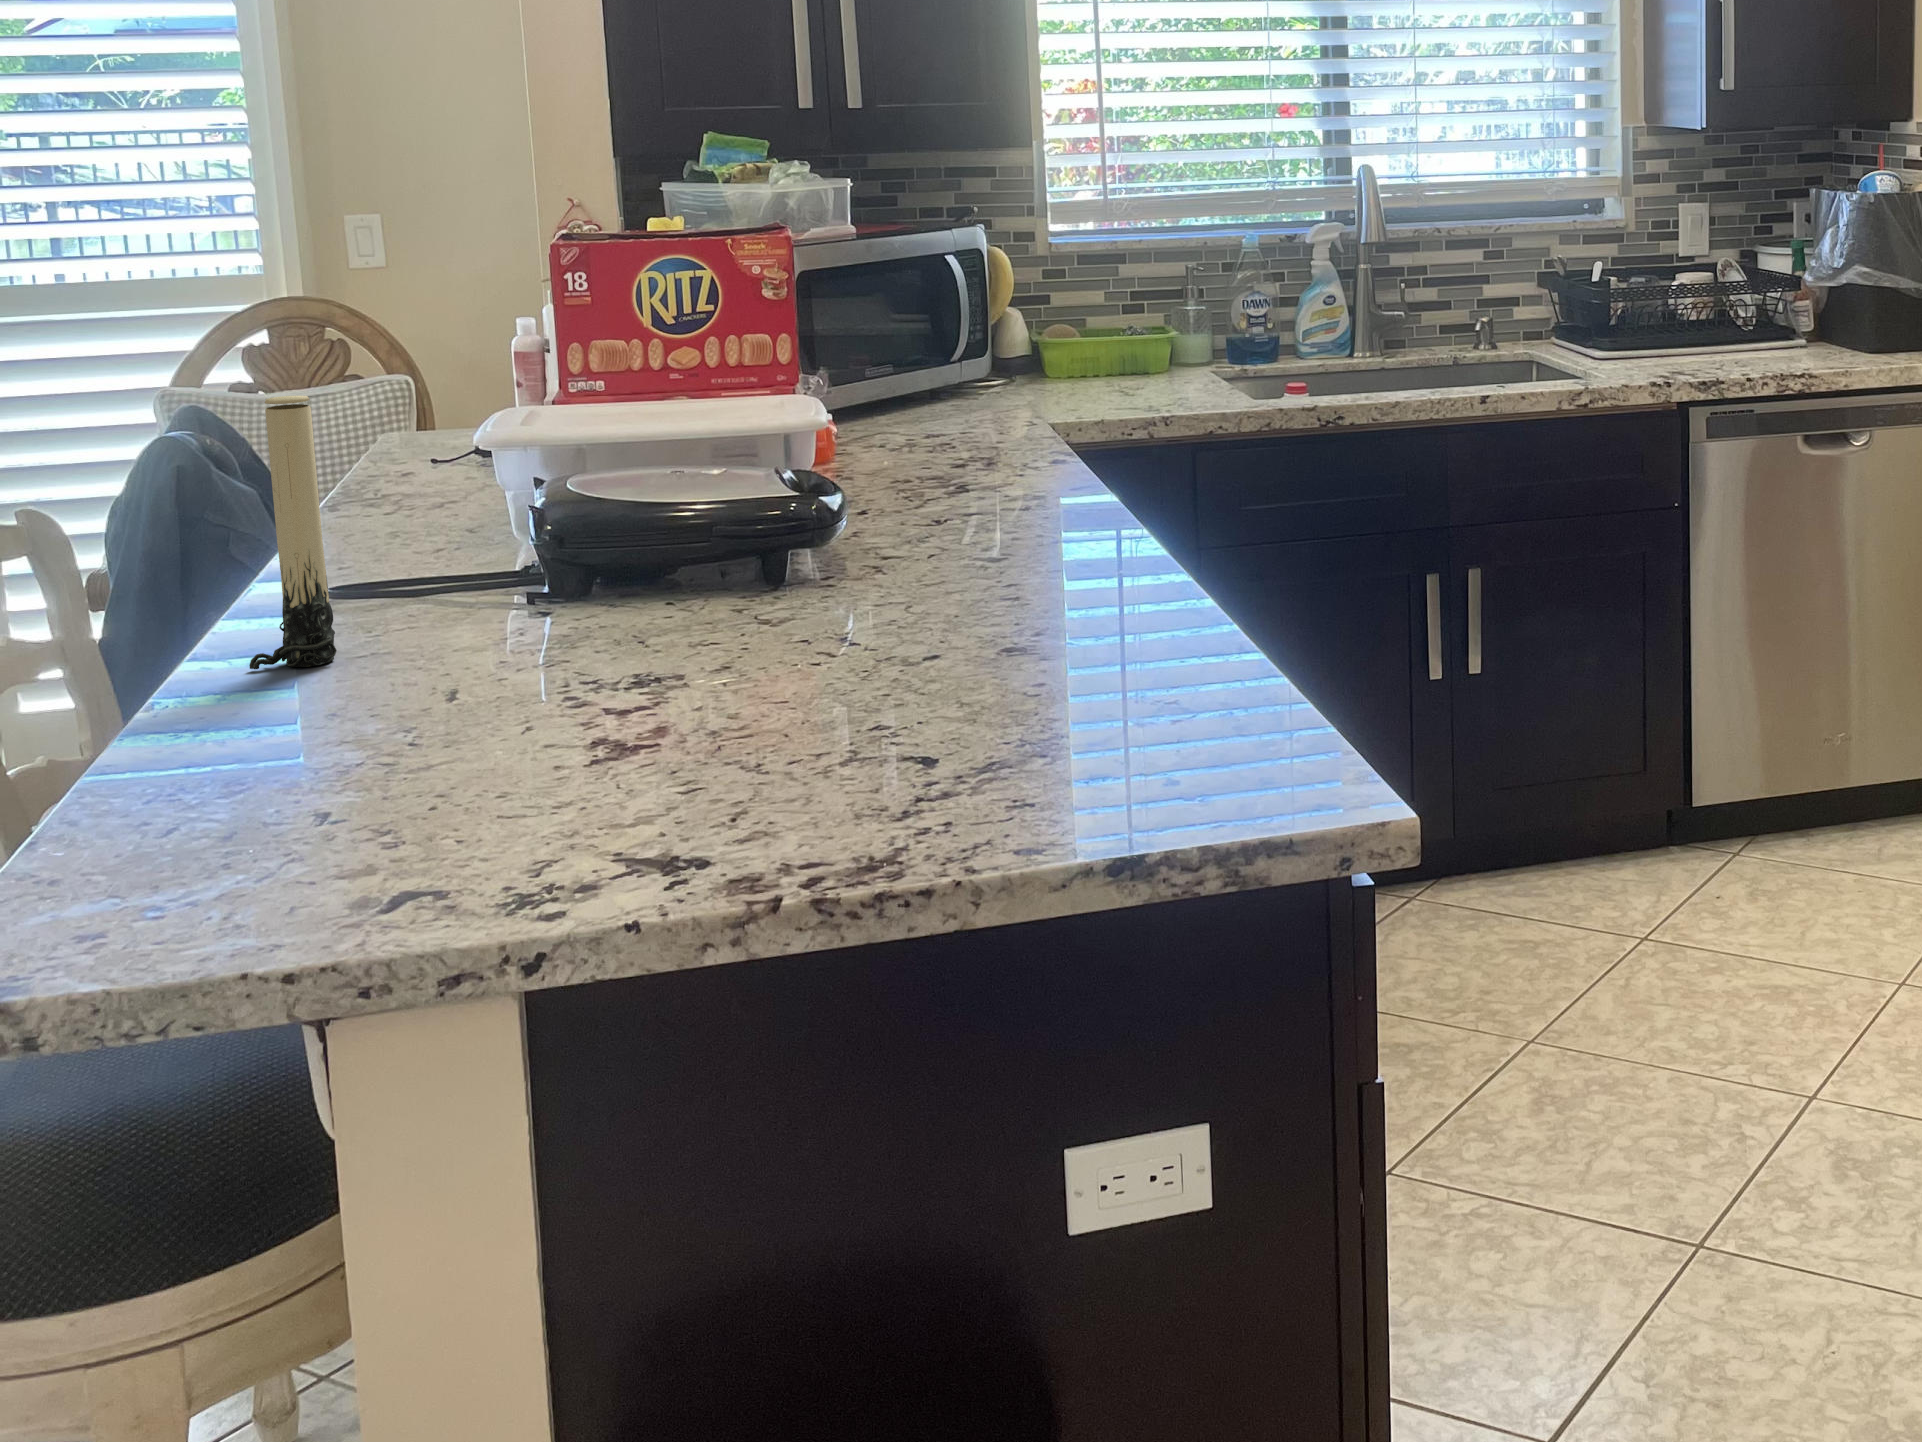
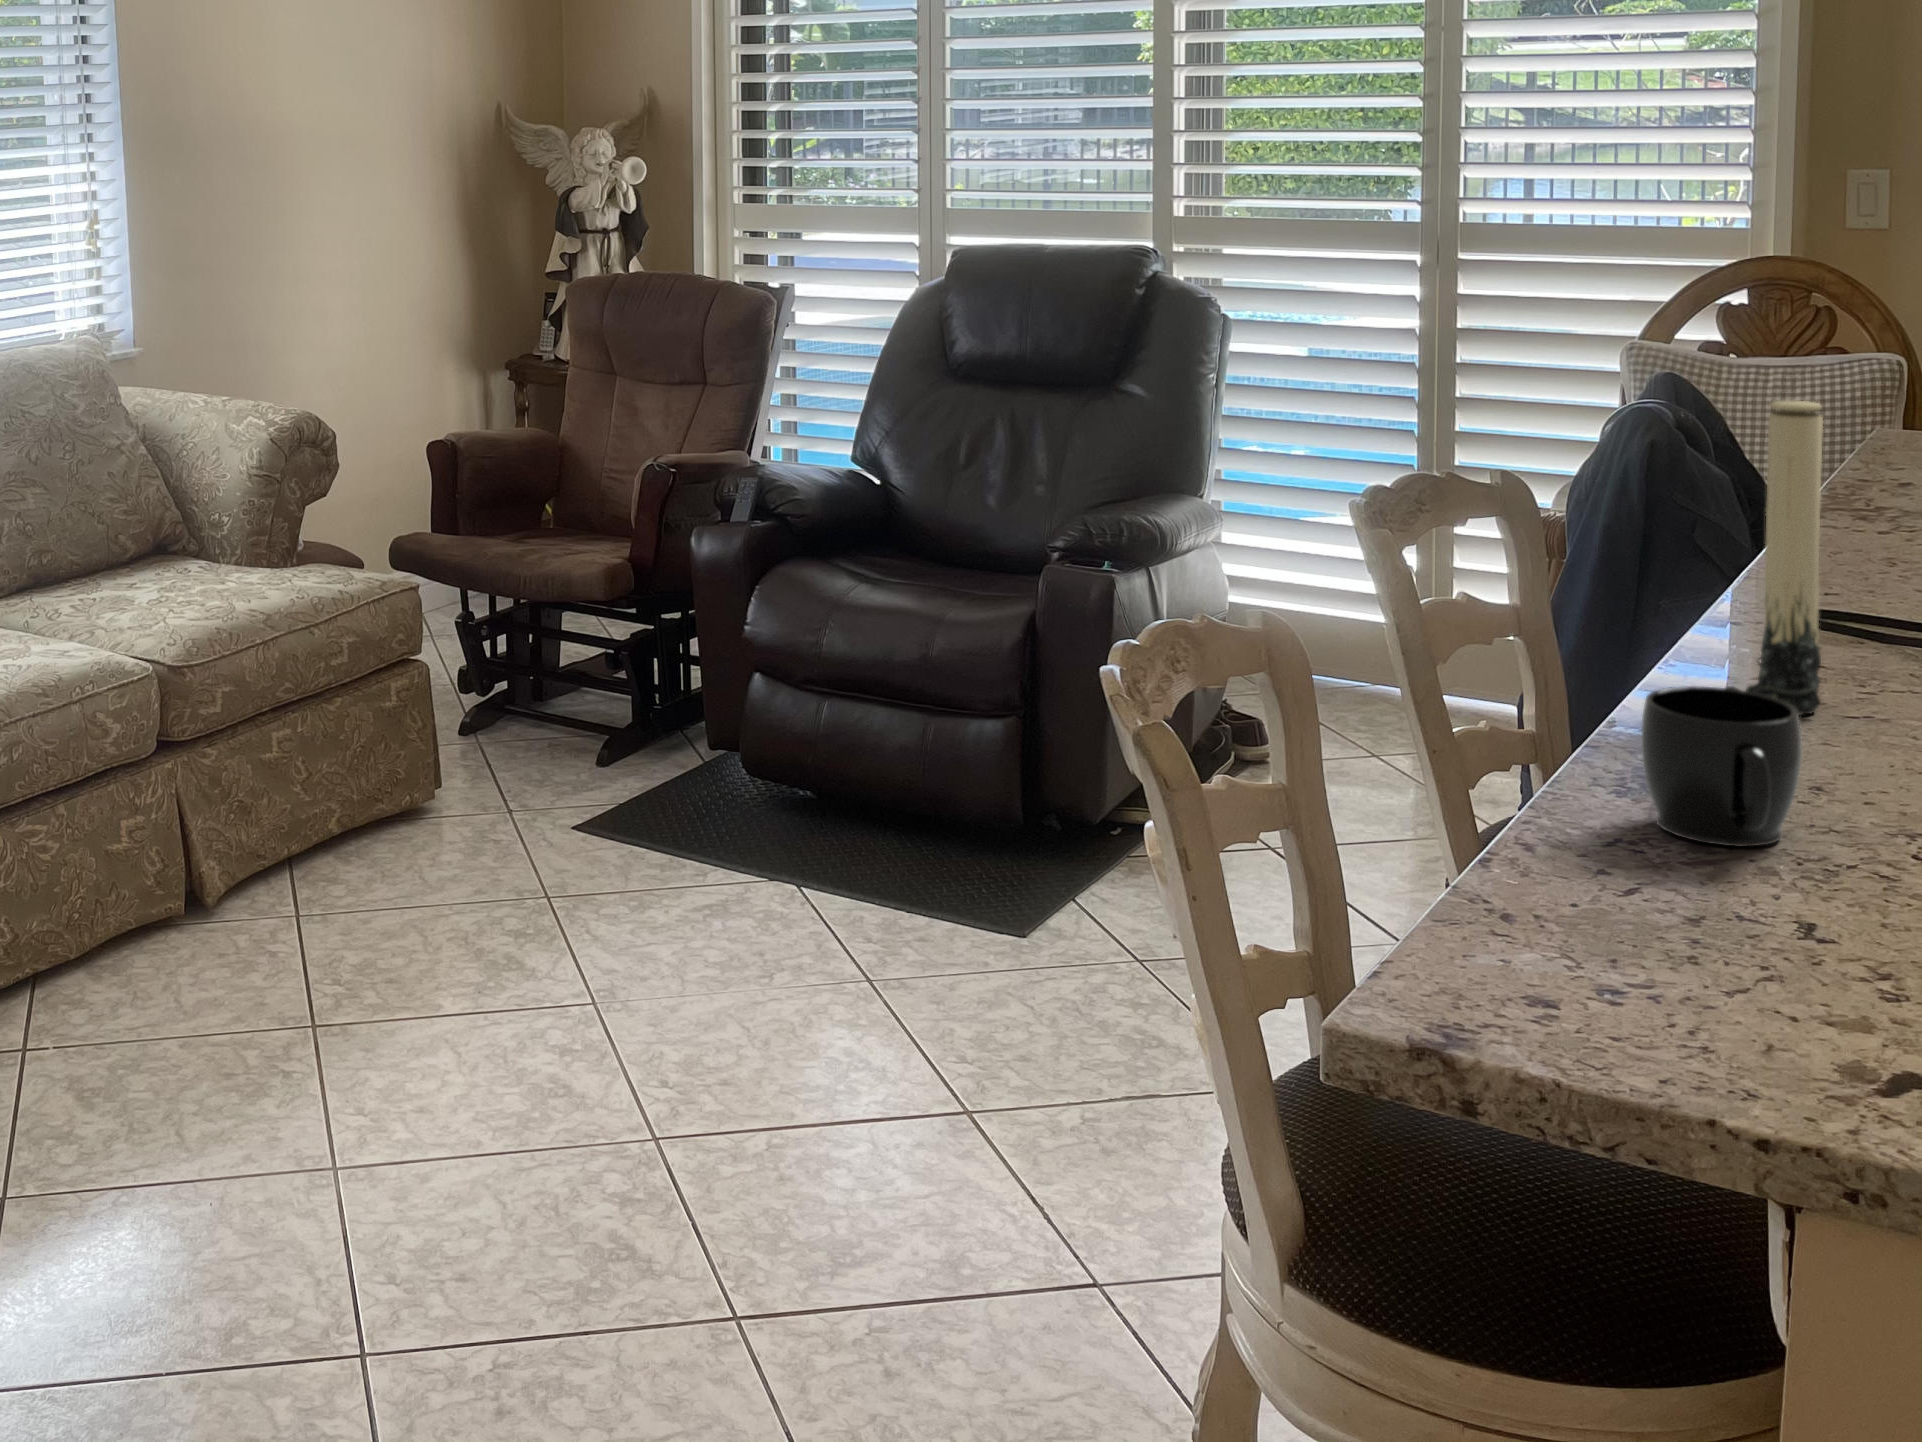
mug: none [172,642,313,779] -> present [1641,686,1802,847]

